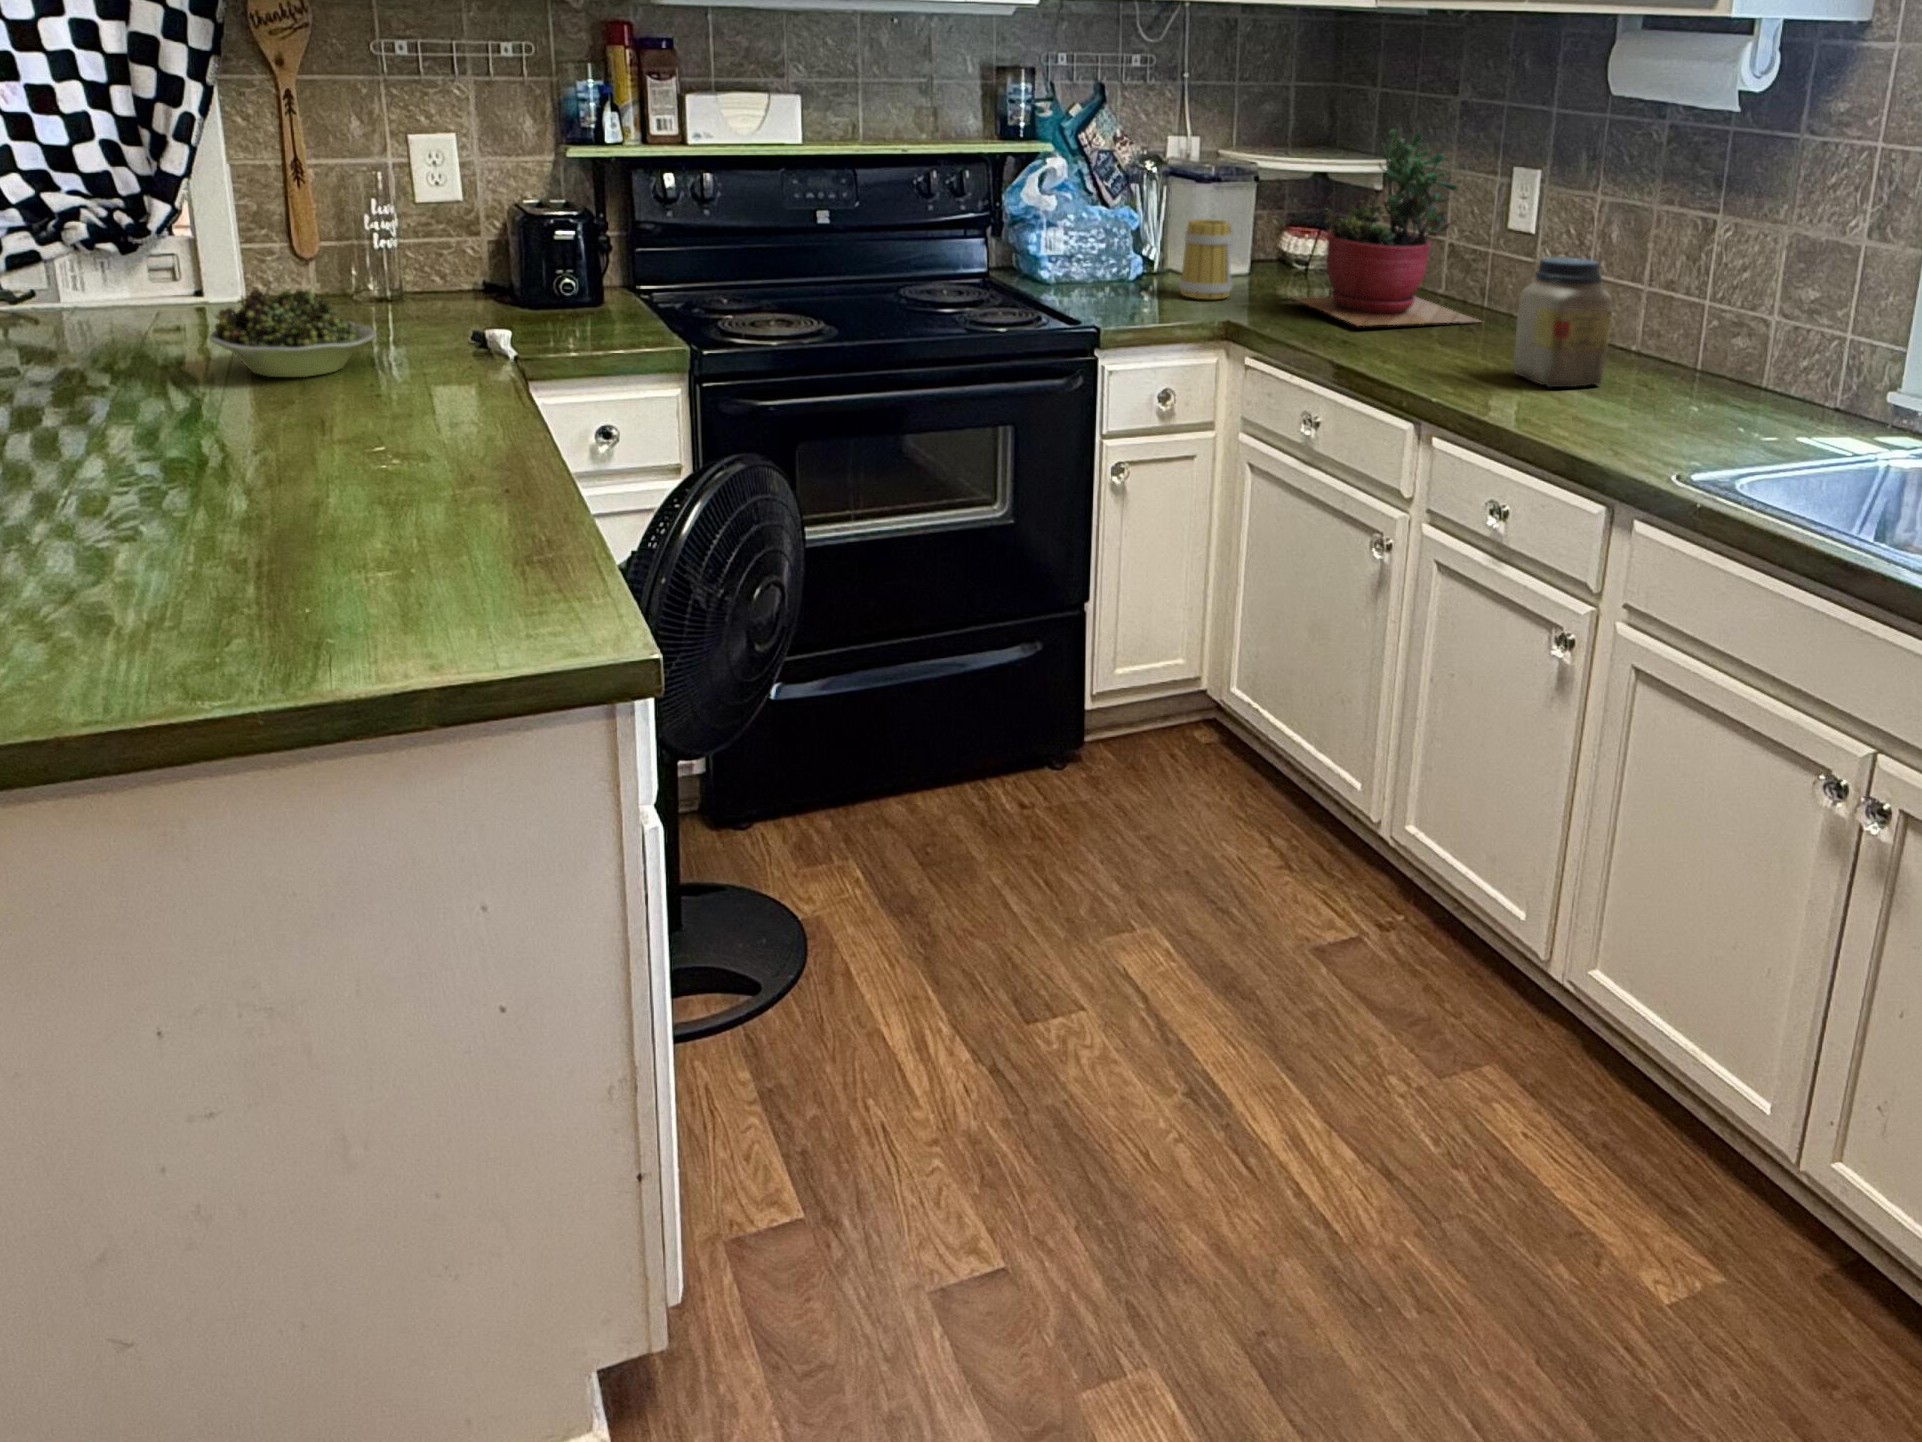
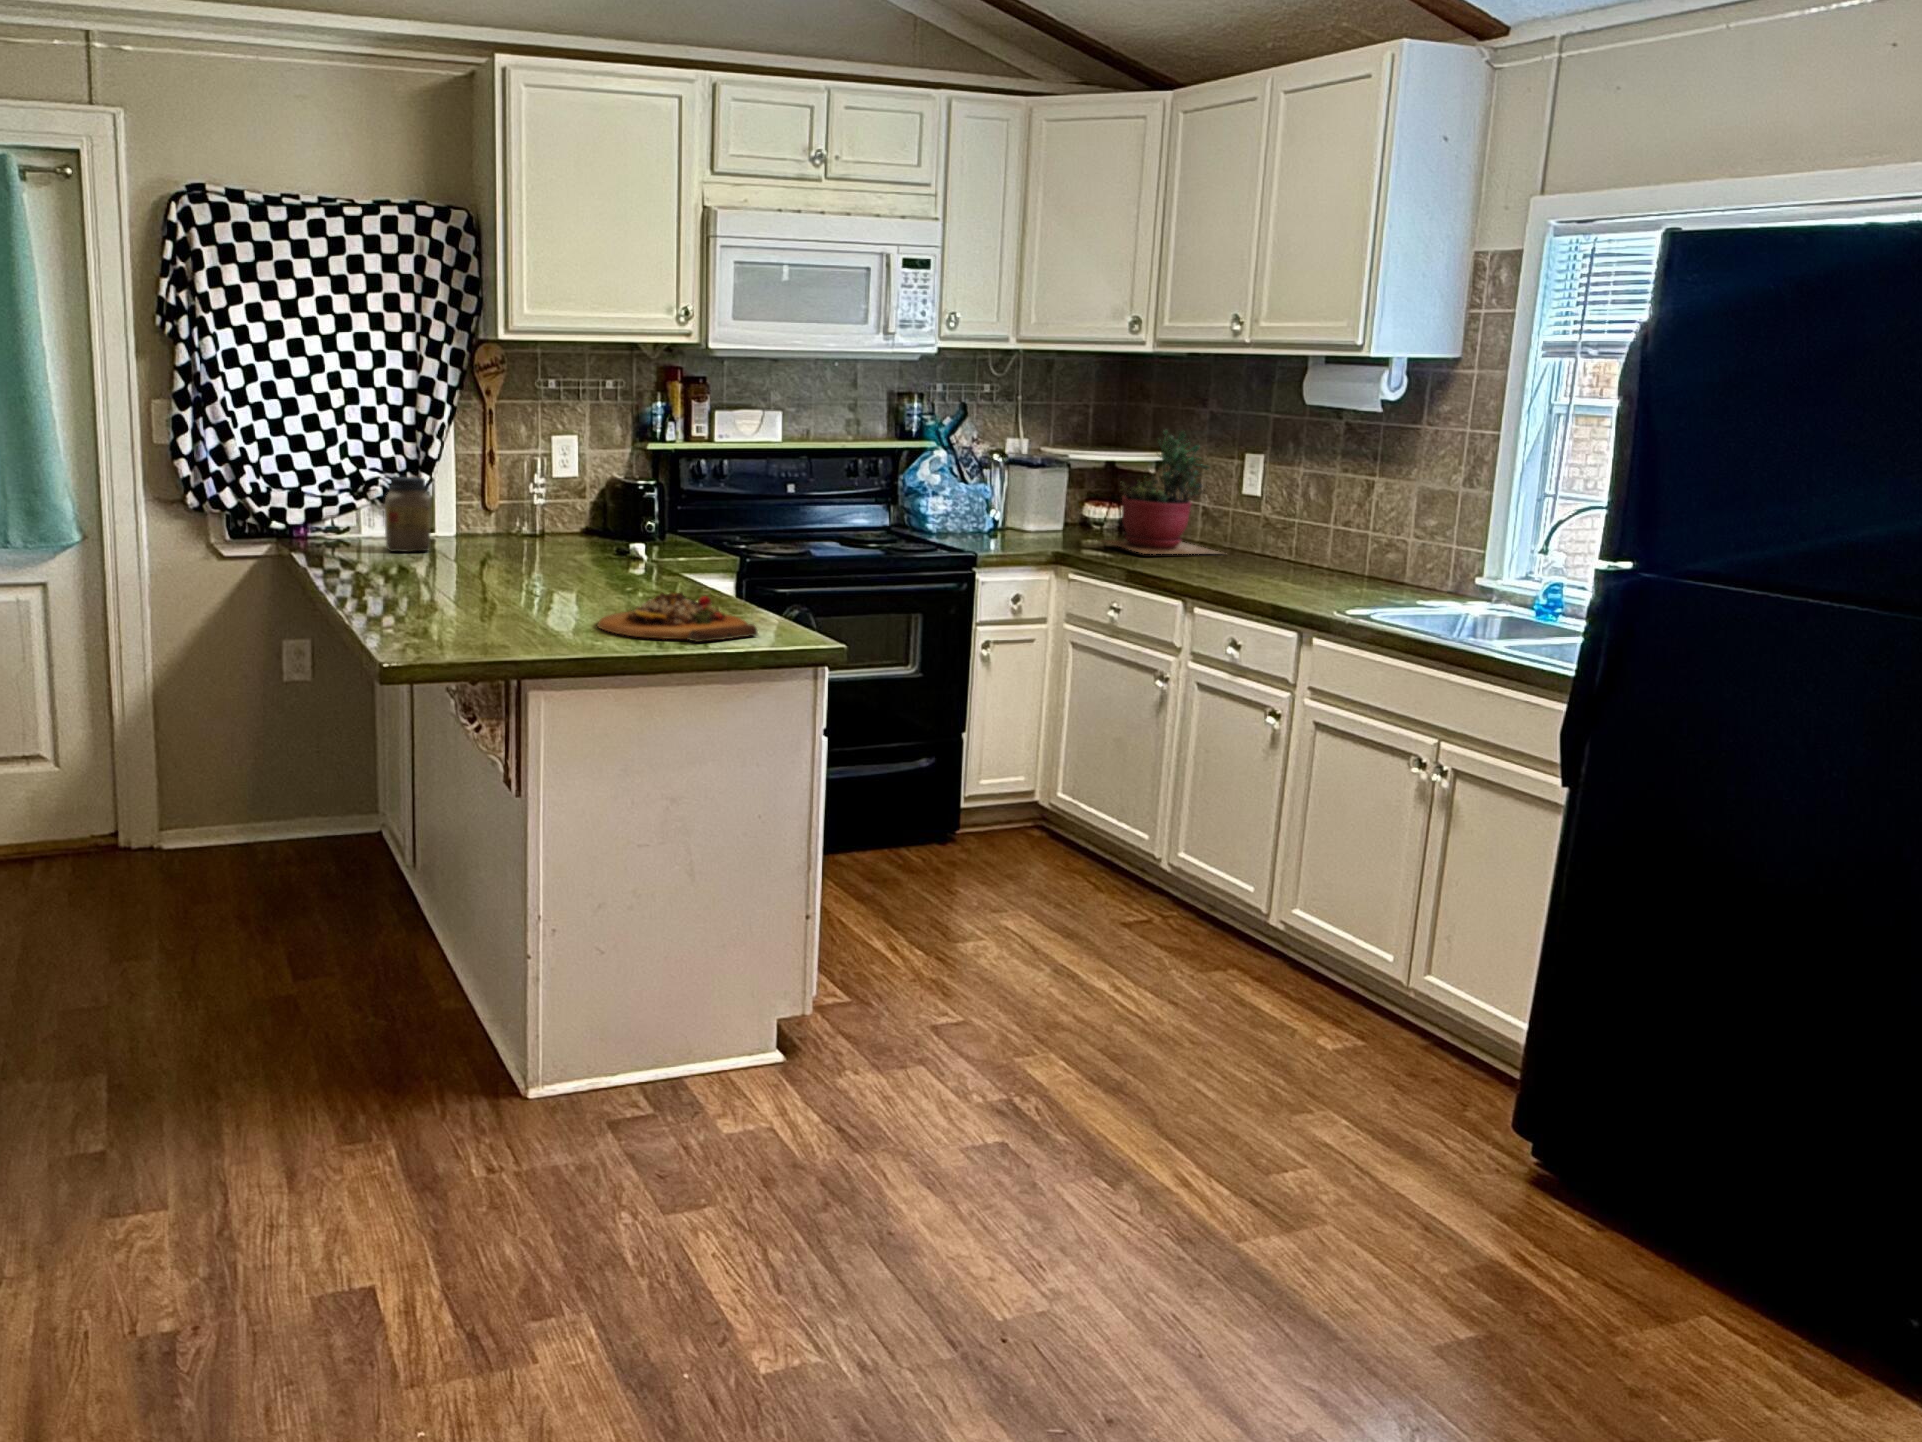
mug: present [1179,218,1234,299] -> none [1021,490,1057,542]
jar: present [1514,257,1612,387] -> present [385,477,431,552]
bowl: present [209,288,377,377] -> none [489,516,575,567]
cutting board: none [147,502,515,654] -> present [598,592,758,642]

